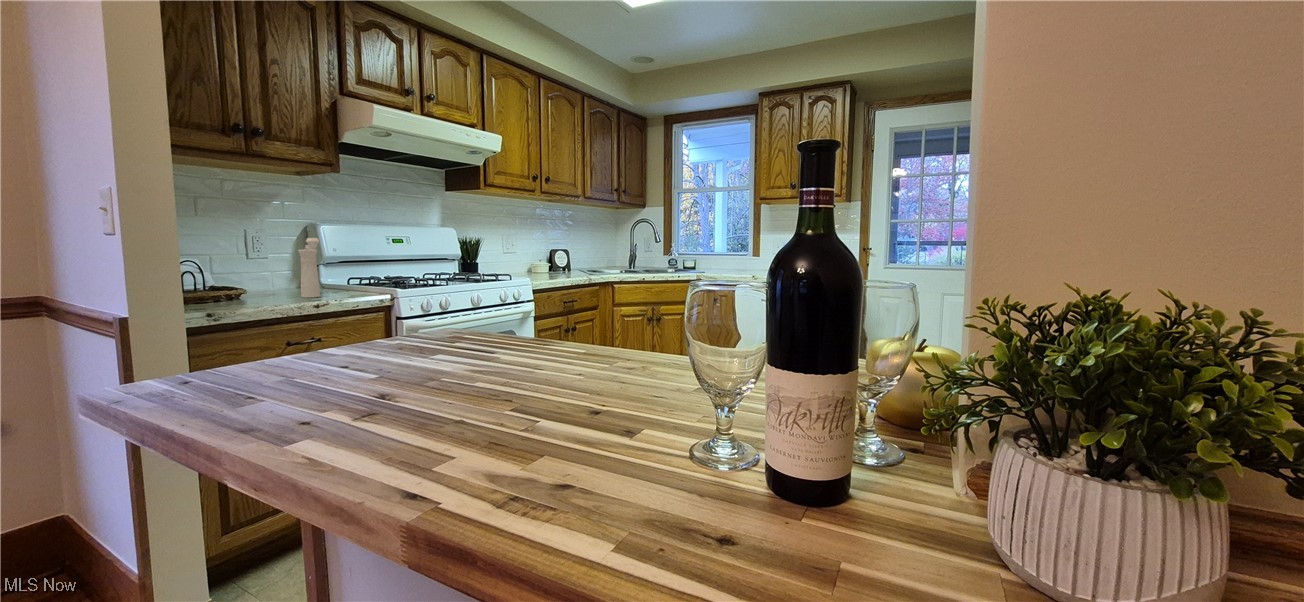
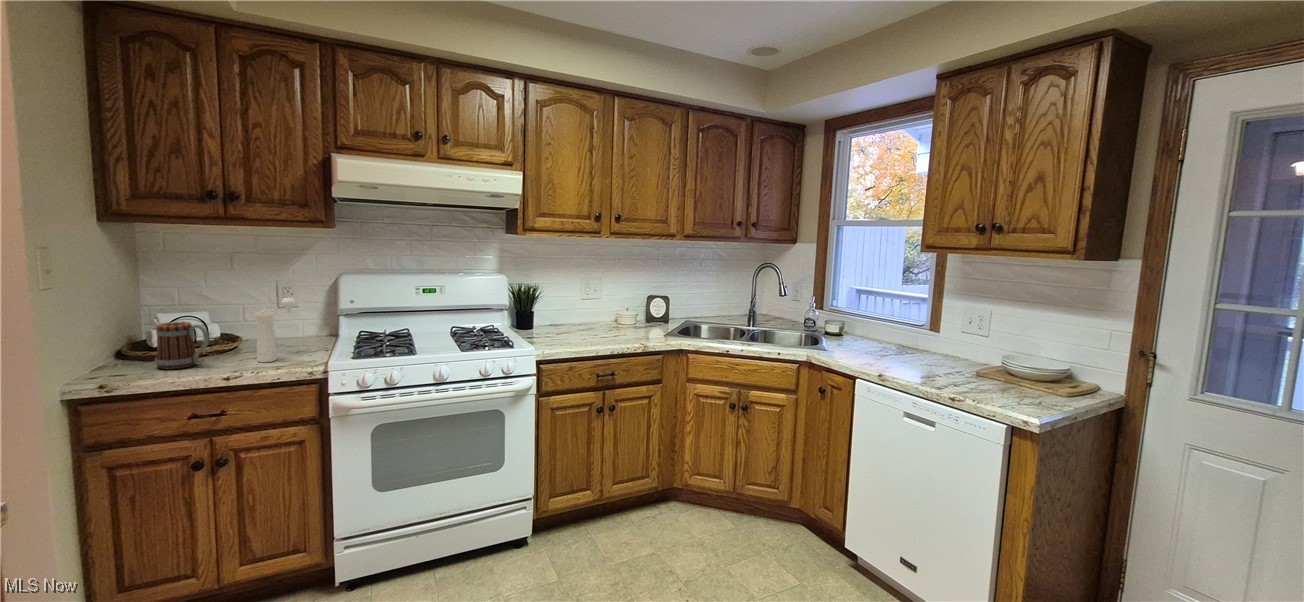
mug: none [212,257,270,304] -> present [155,321,209,369]

